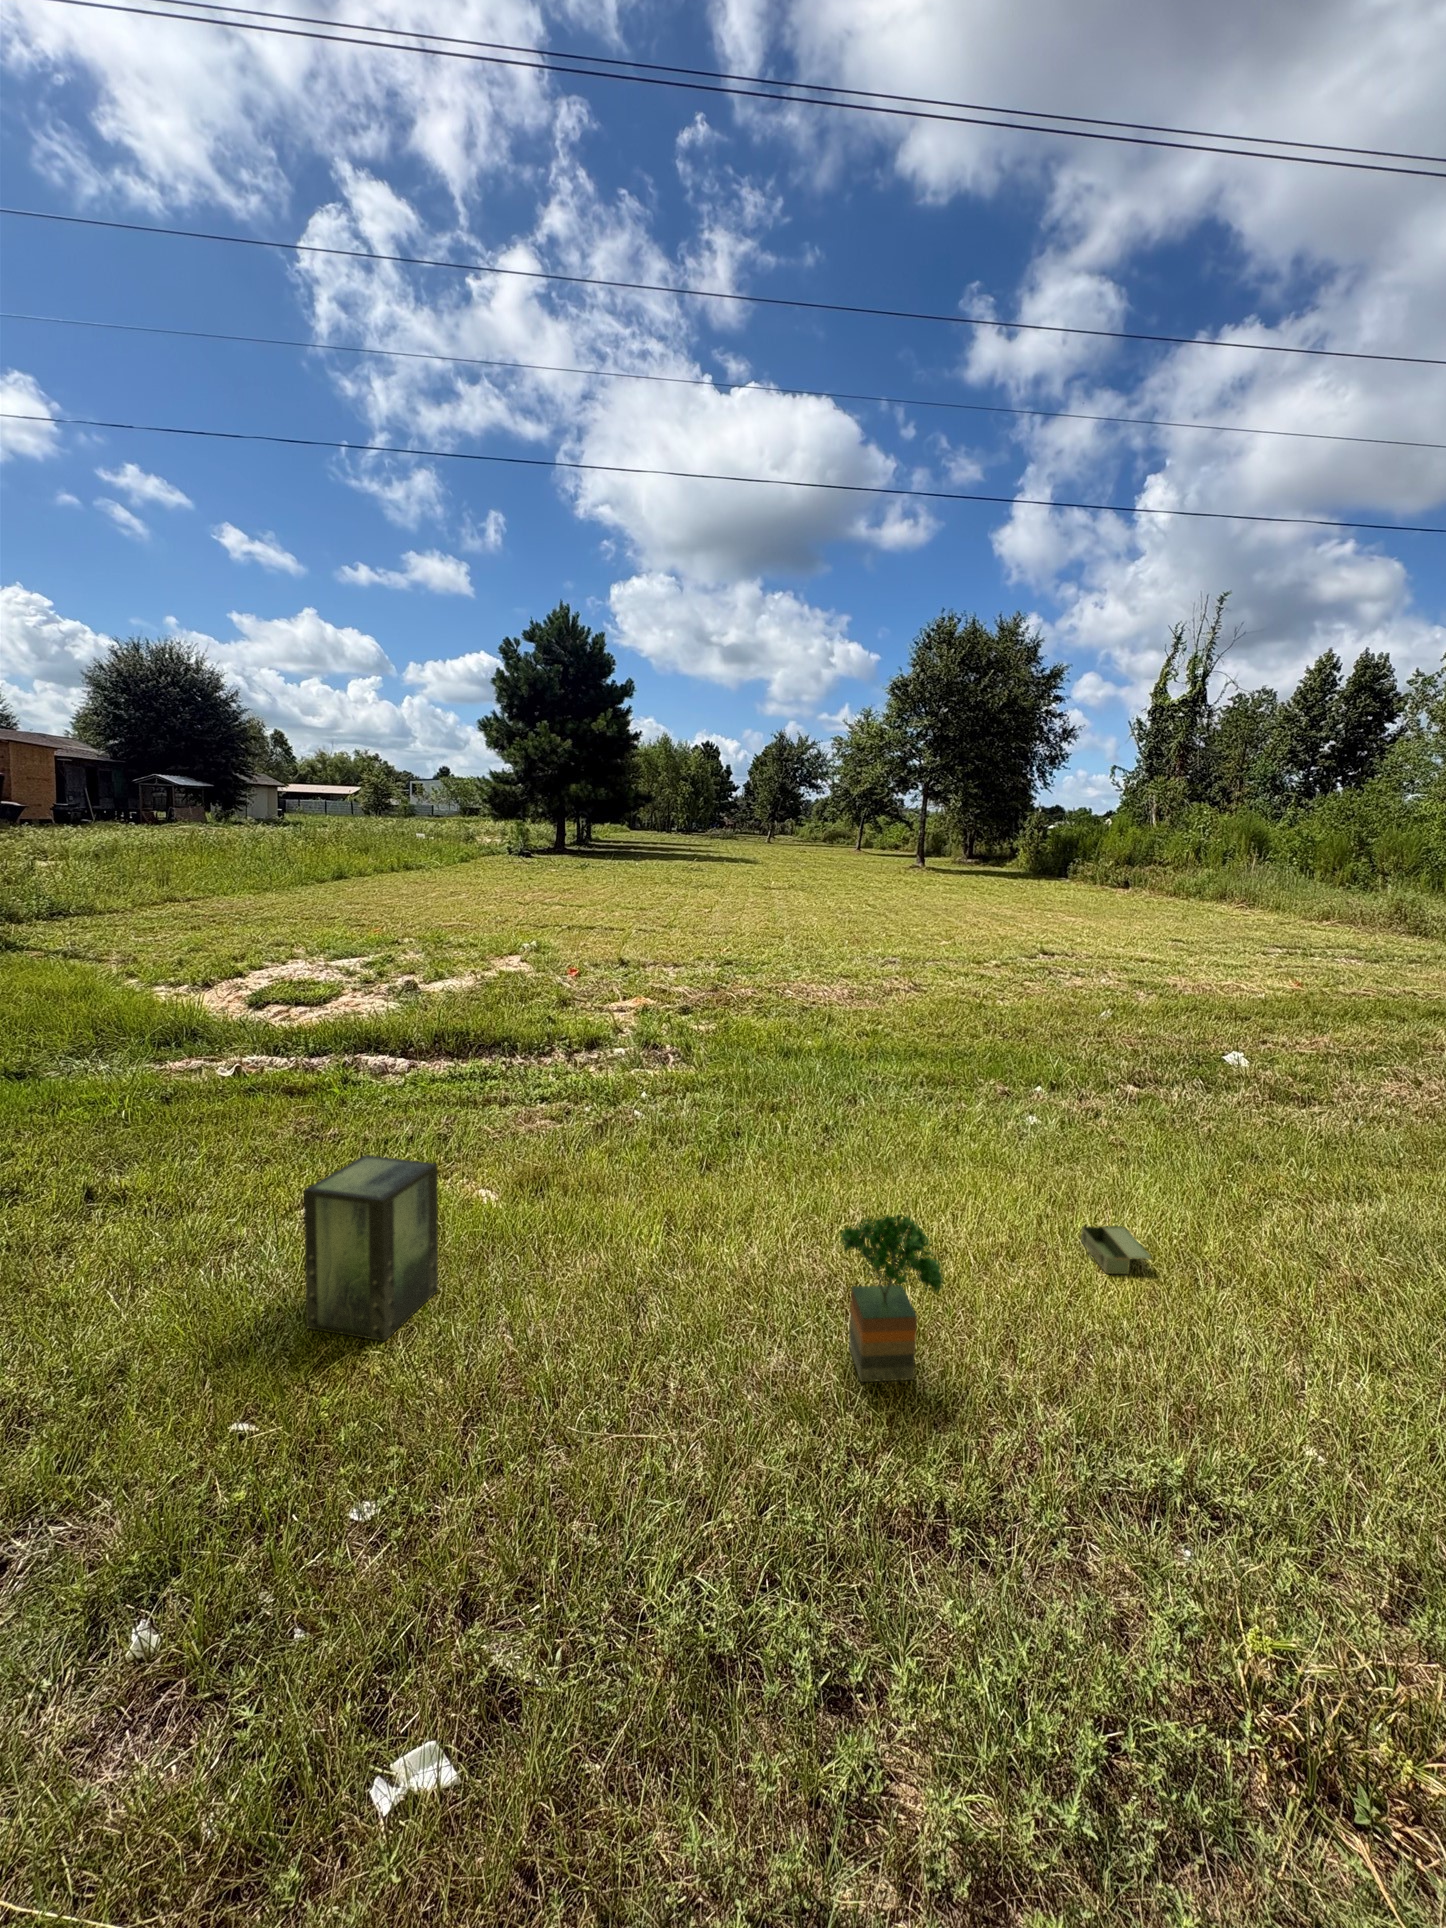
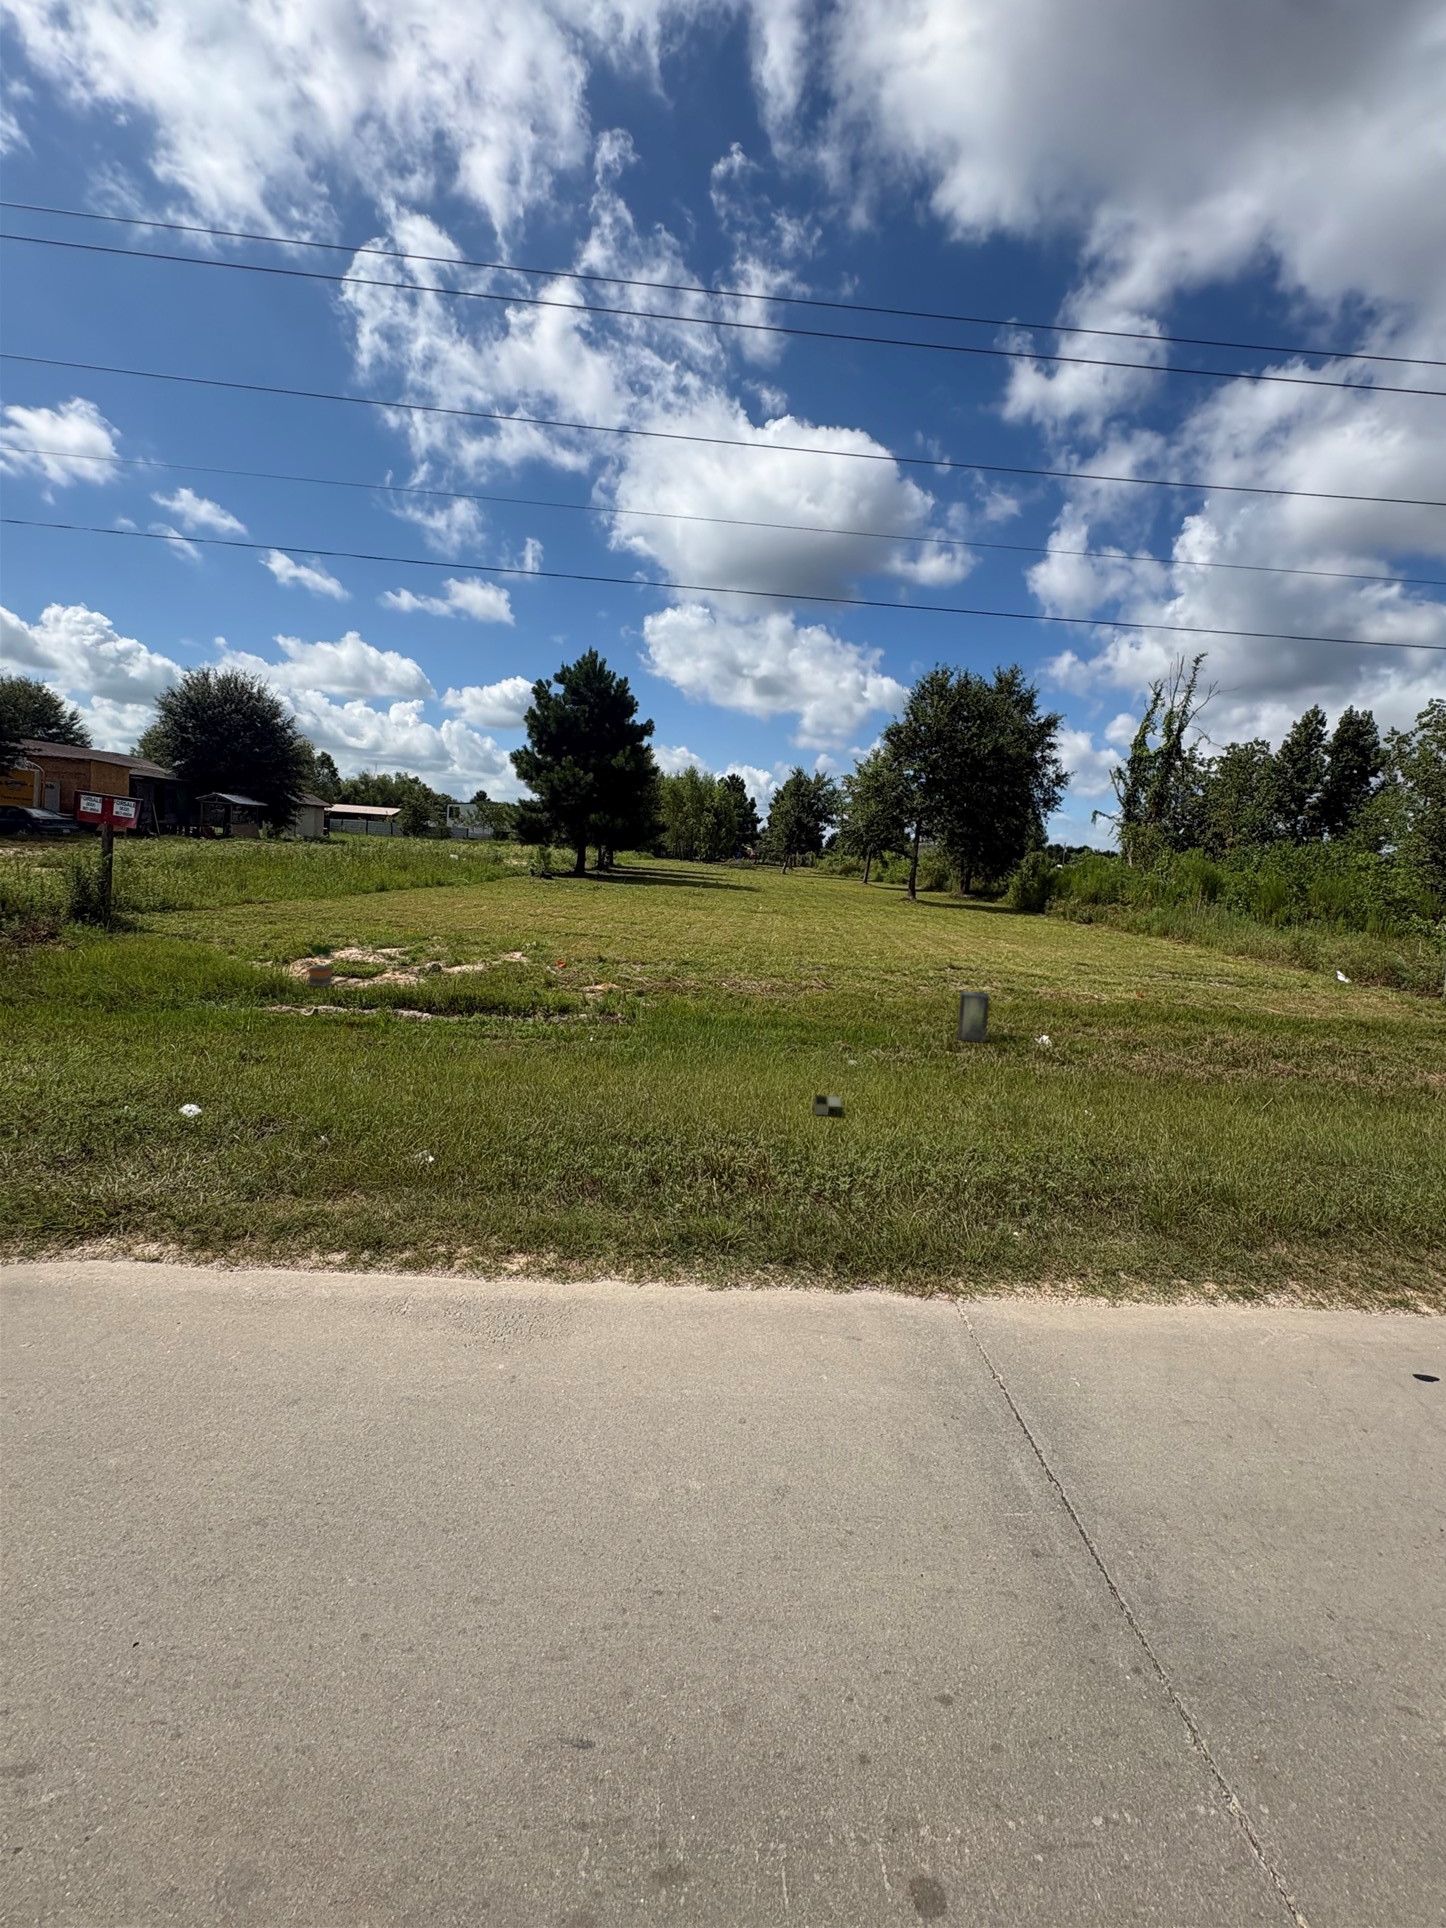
storage box: present [304,1155,438,1341] -> present [957,991,990,1043]
potted tree: present [840,1215,943,1382] -> present [308,944,337,987]

